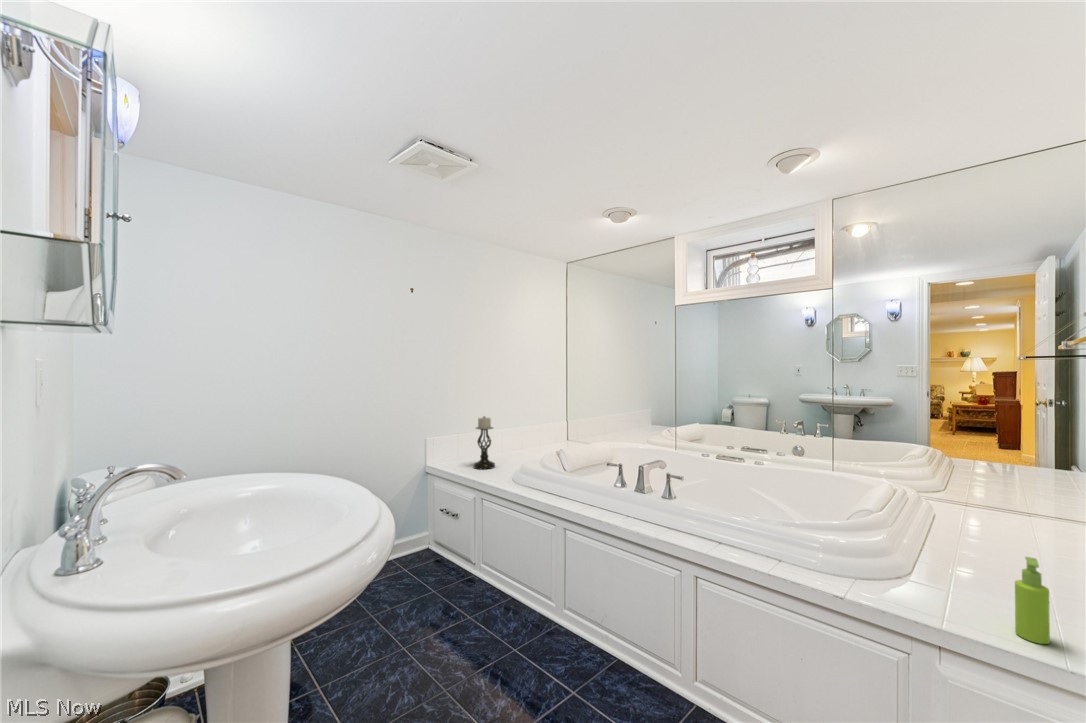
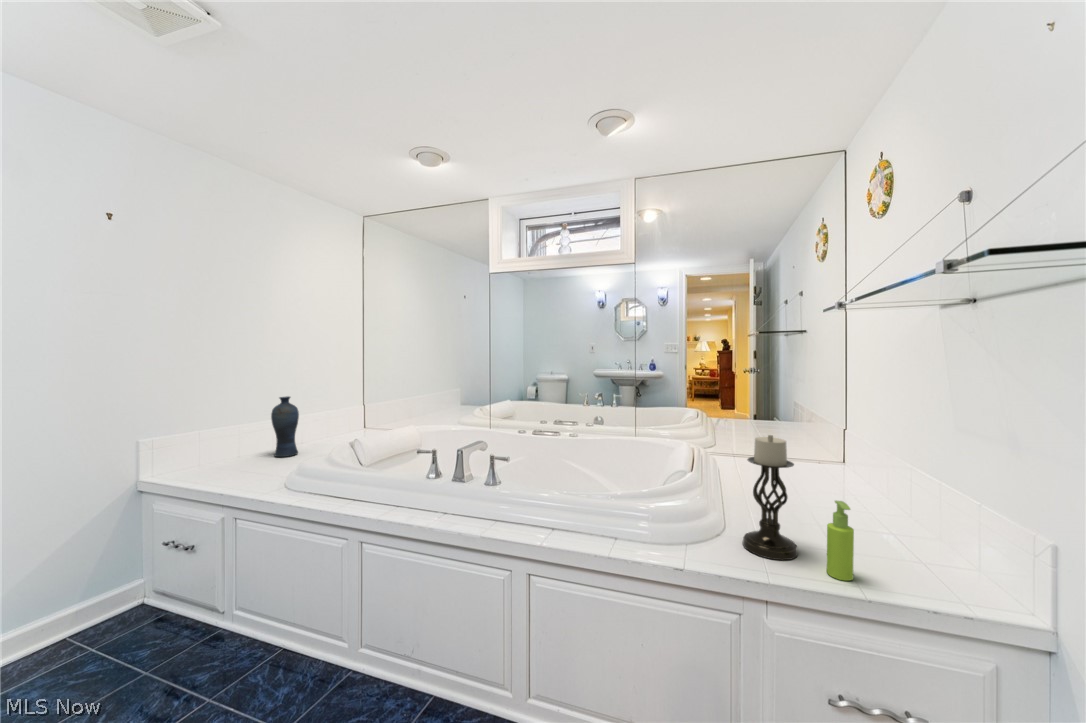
vase: none [502,411,520,458] -> present [271,396,299,457]
candle holder: present [474,416,495,469] -> present [742,435,798,560]

